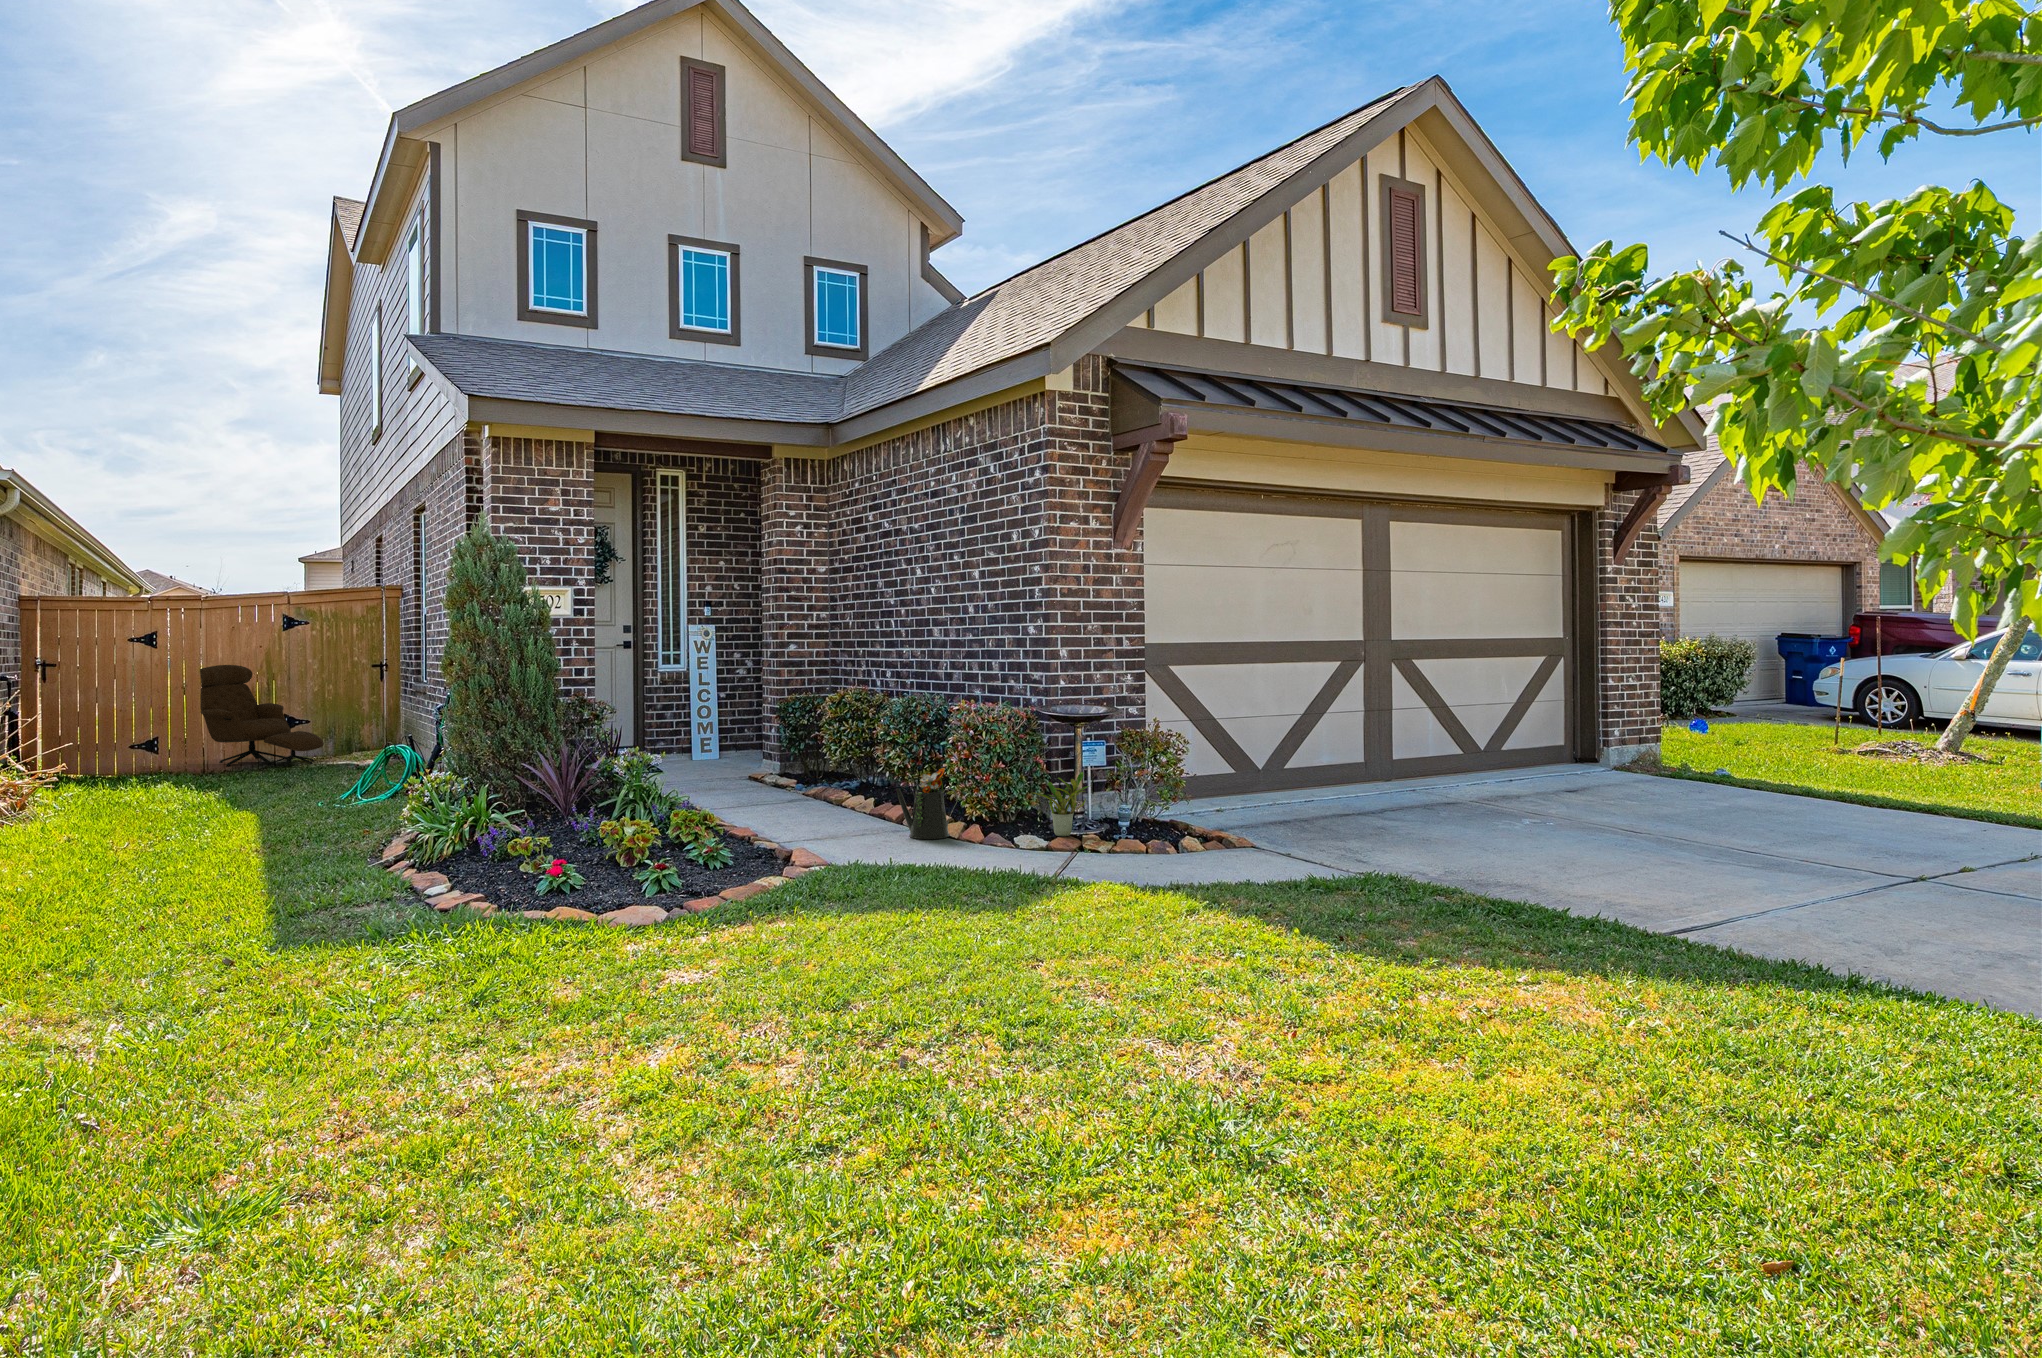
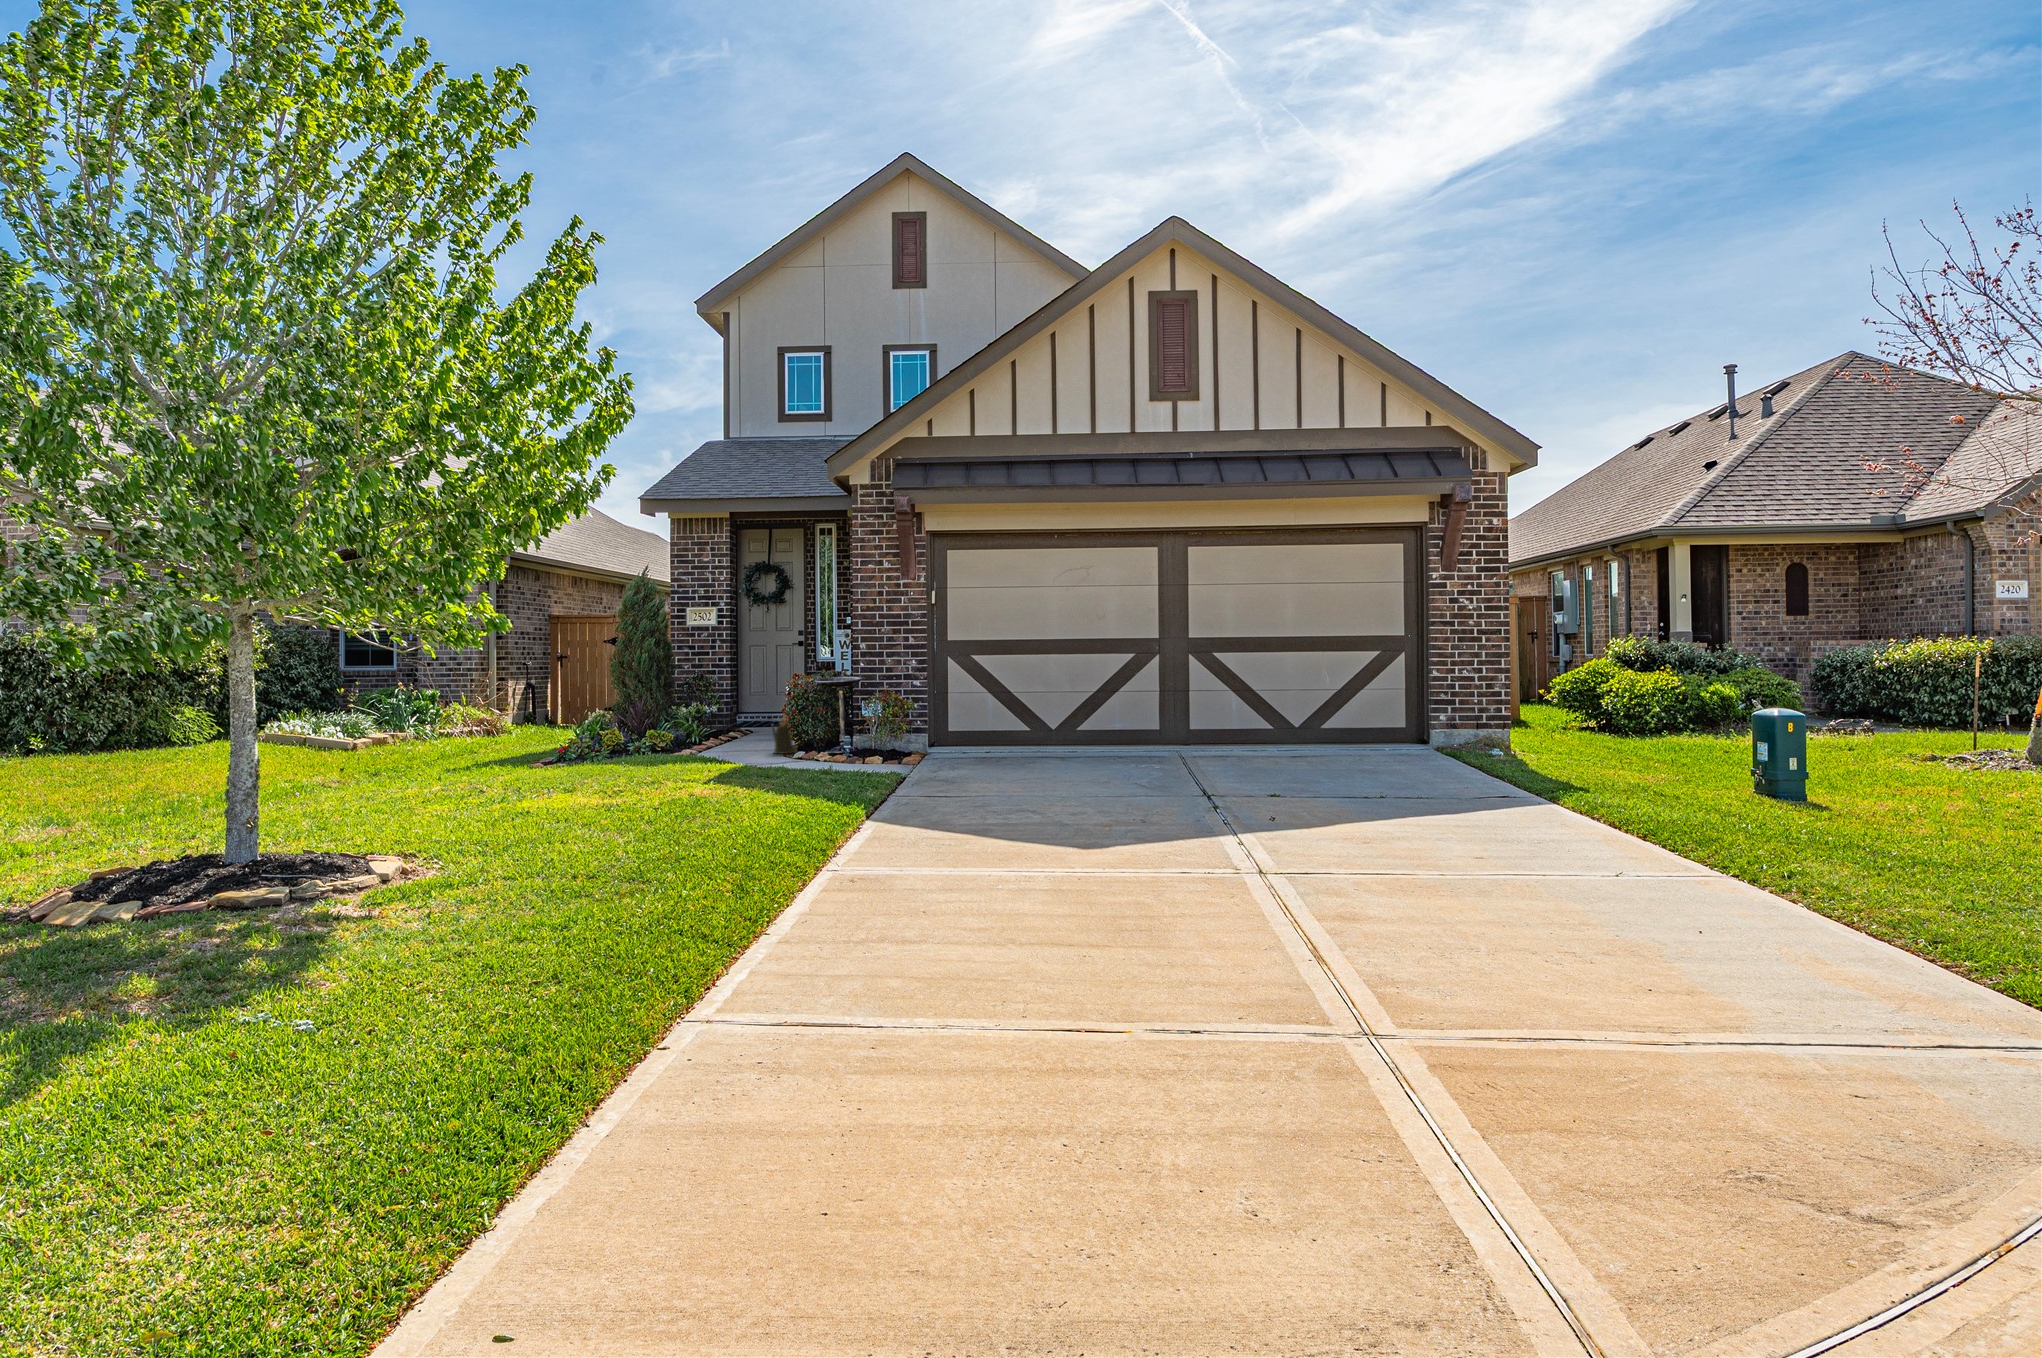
lounge chair: present [200,665,324,766] -> none [602,657,663,719]
potted plant: present [1033,772,1089,837] -> none [825,718,870,756]

